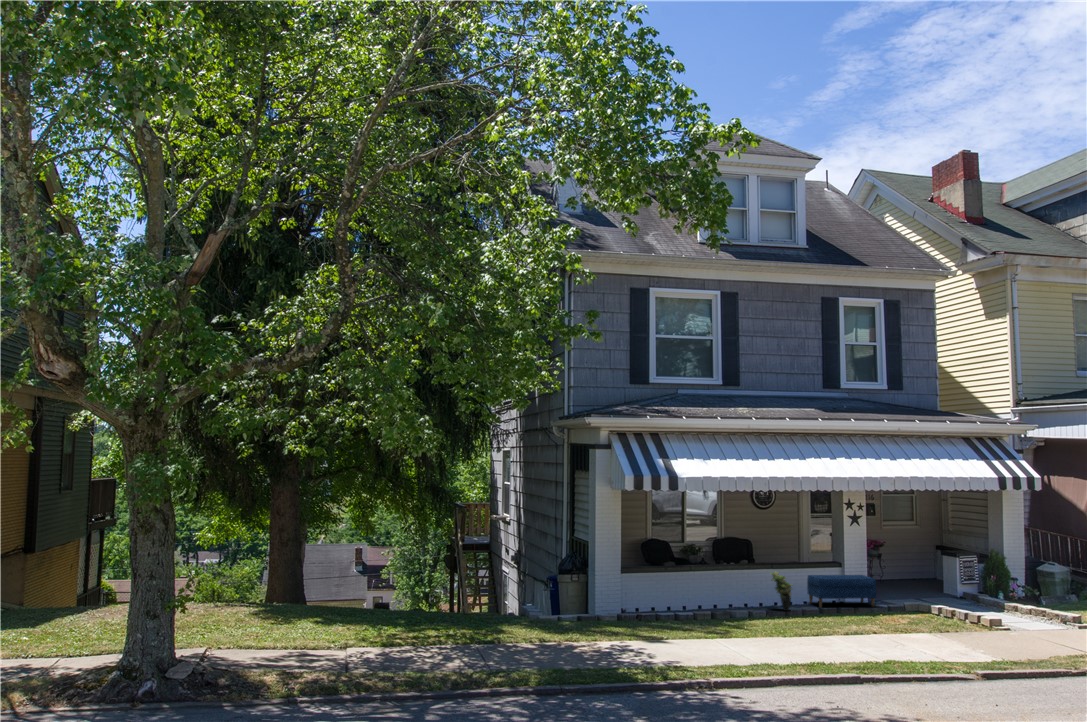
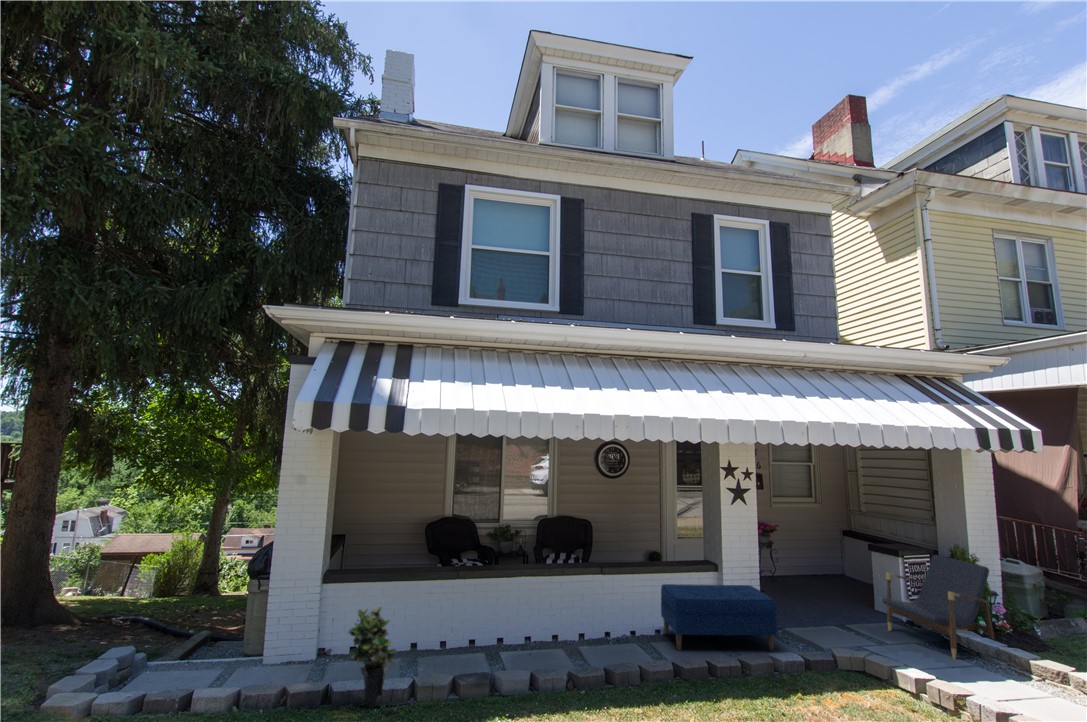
lounge chair: none [943,555,1002,608] -> present [883,555,994,659]
potted plant: present [771,572,792,611] -> present [348,607,396,708]

